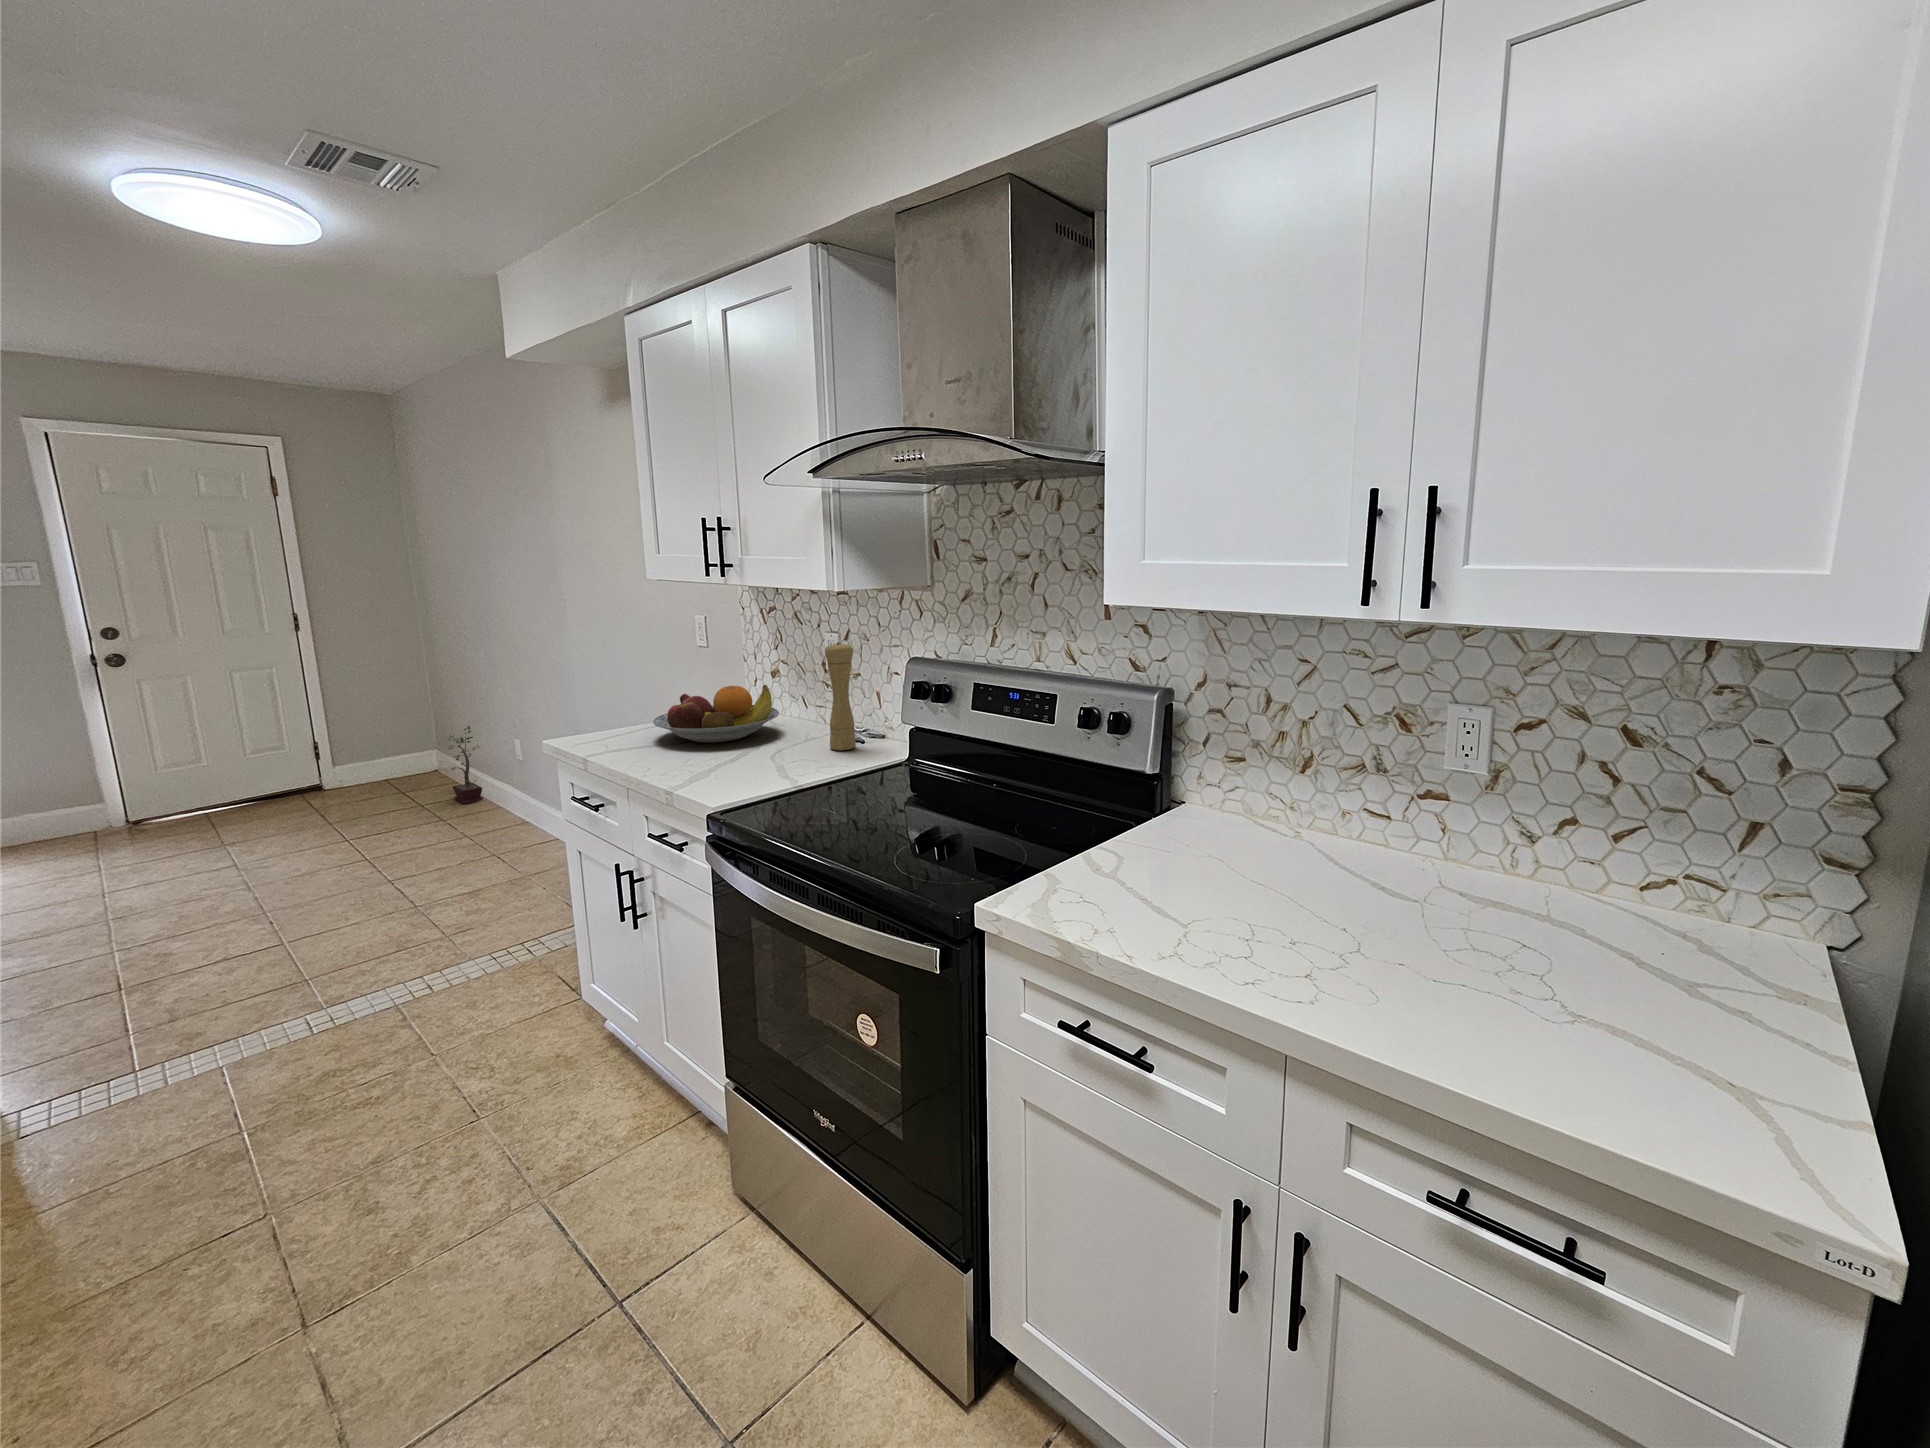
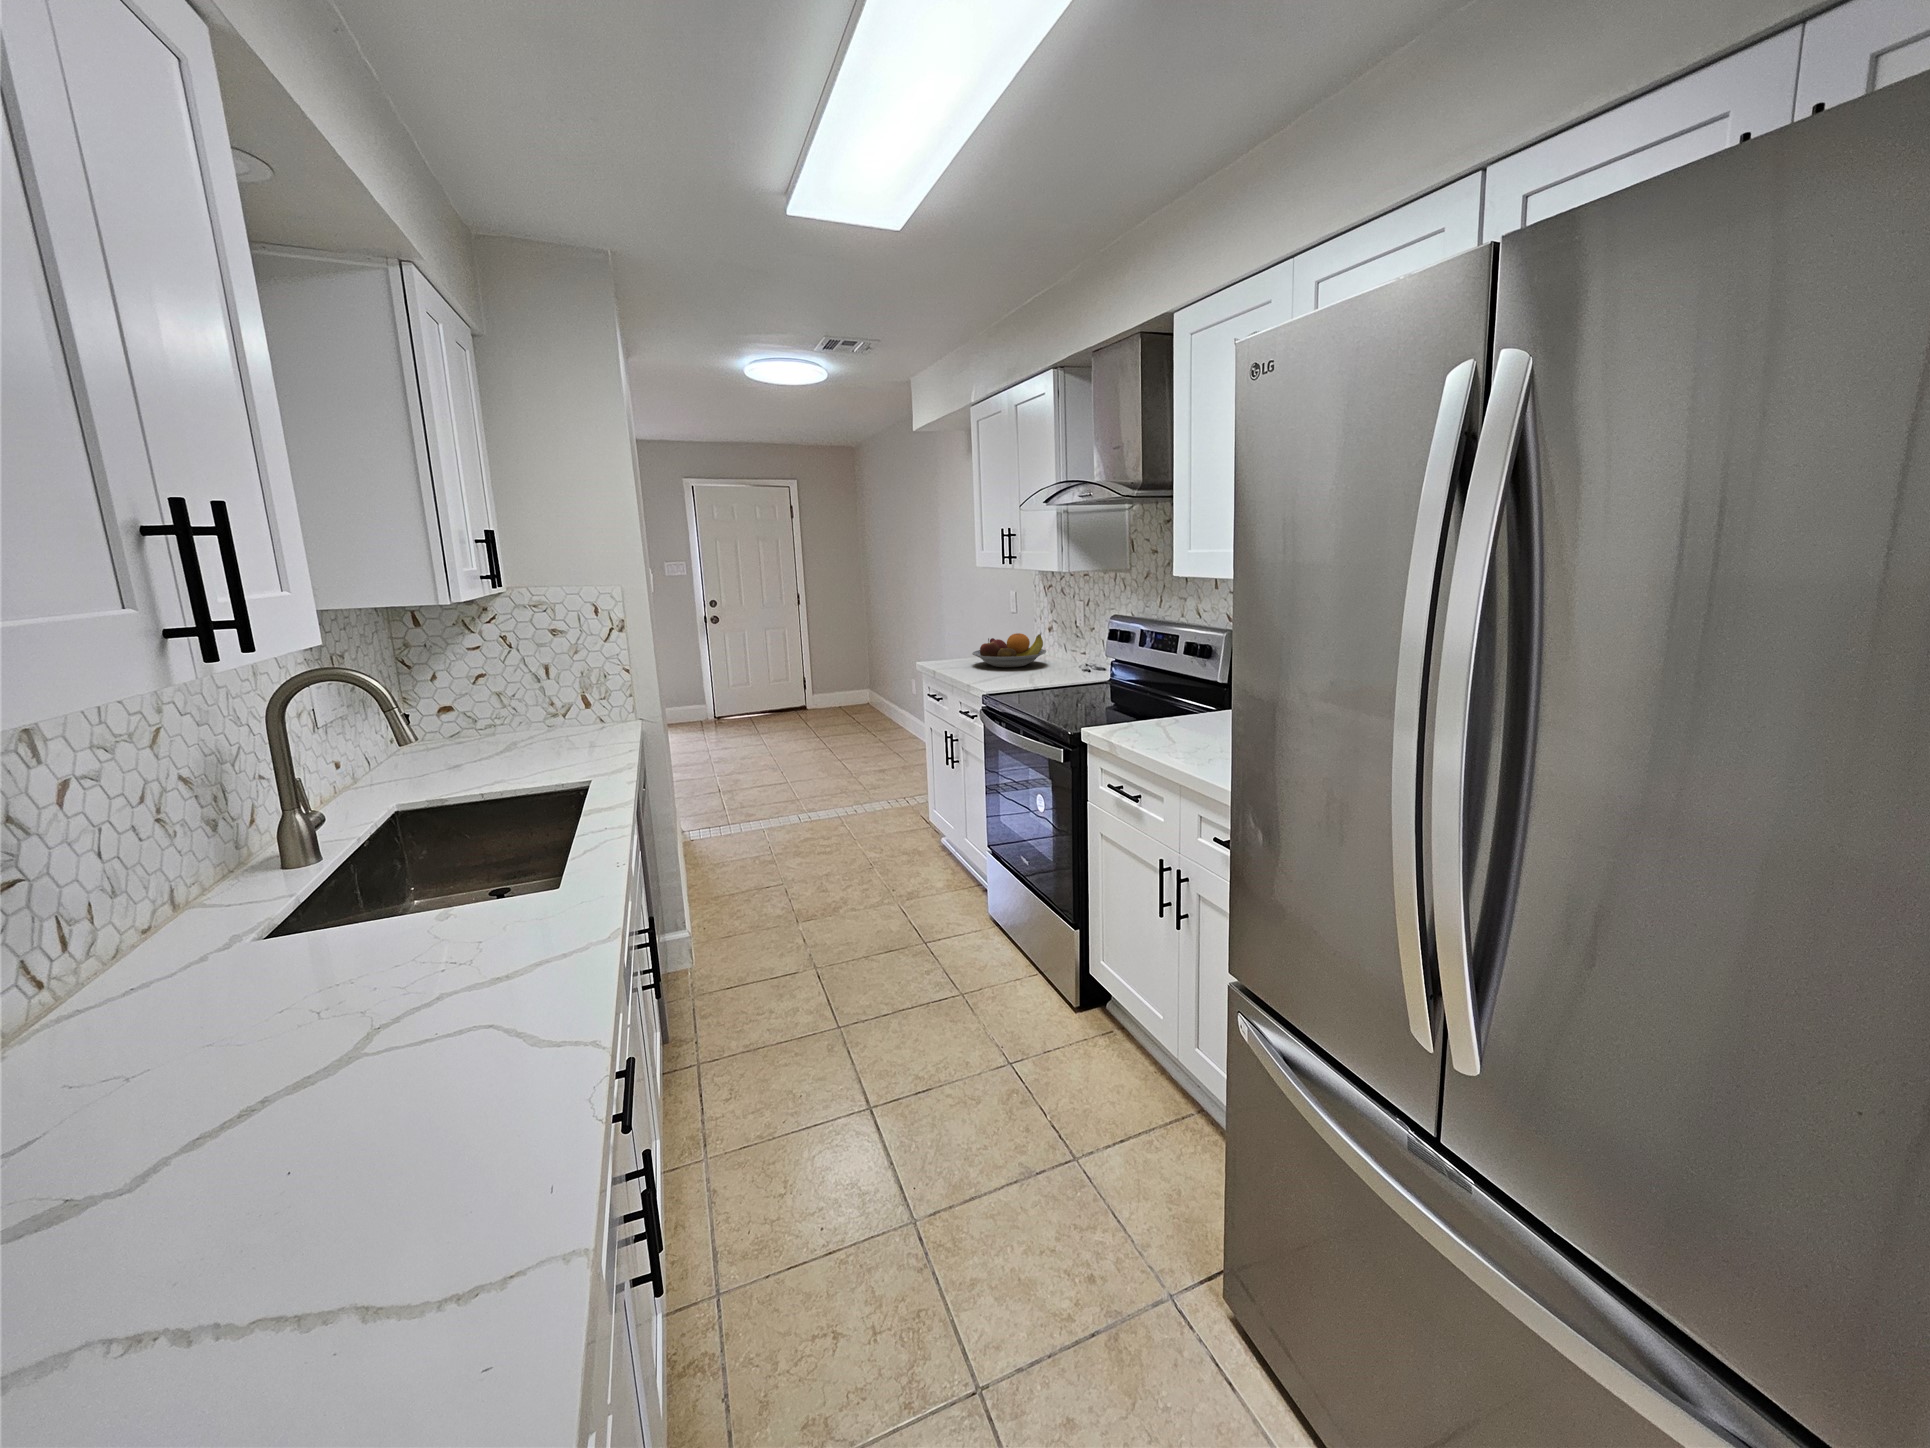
pepper mill: present [825,642,856,750] -> none [1068,606,1085,675]
potted plant: present [448,726,483,804] -> none [874,670,894,724]

